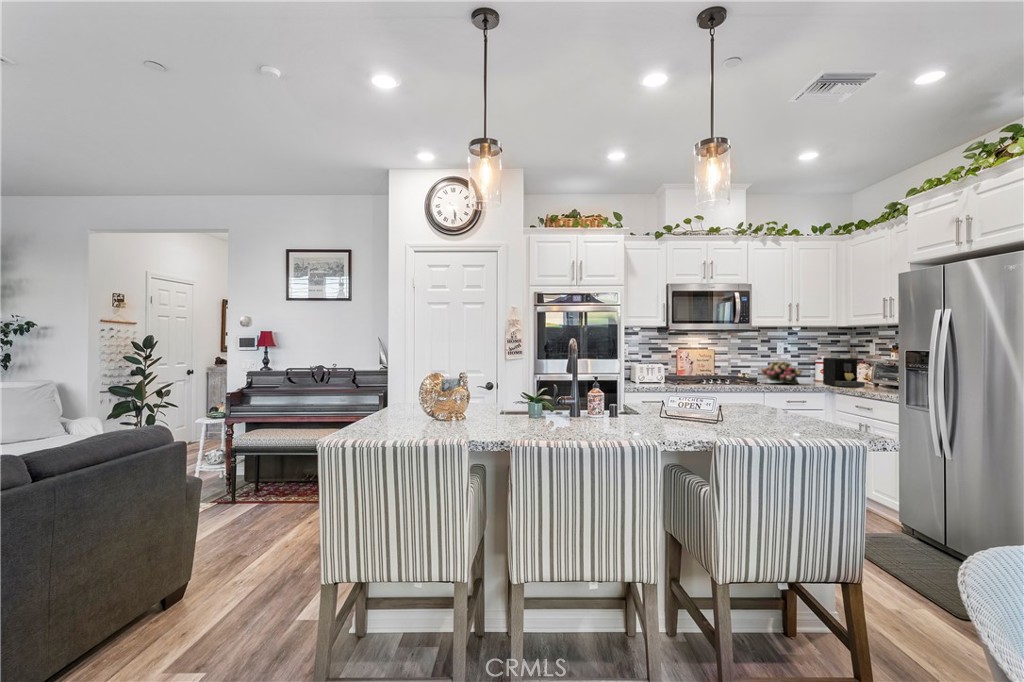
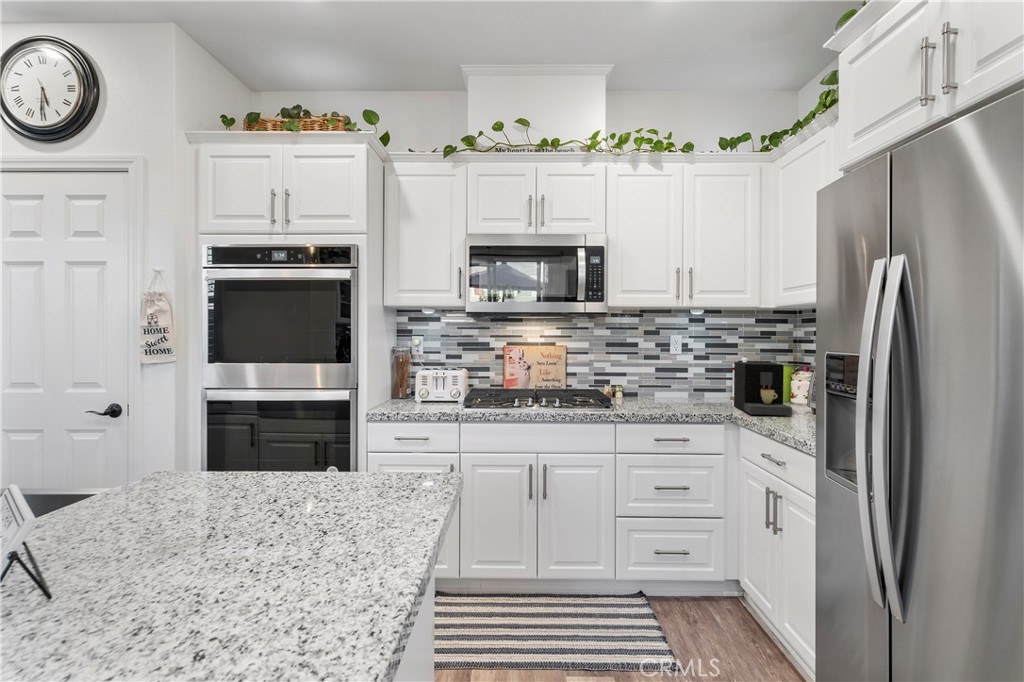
flower arrangement: present [761,361,802,384] -> none [634,365,701,406]

